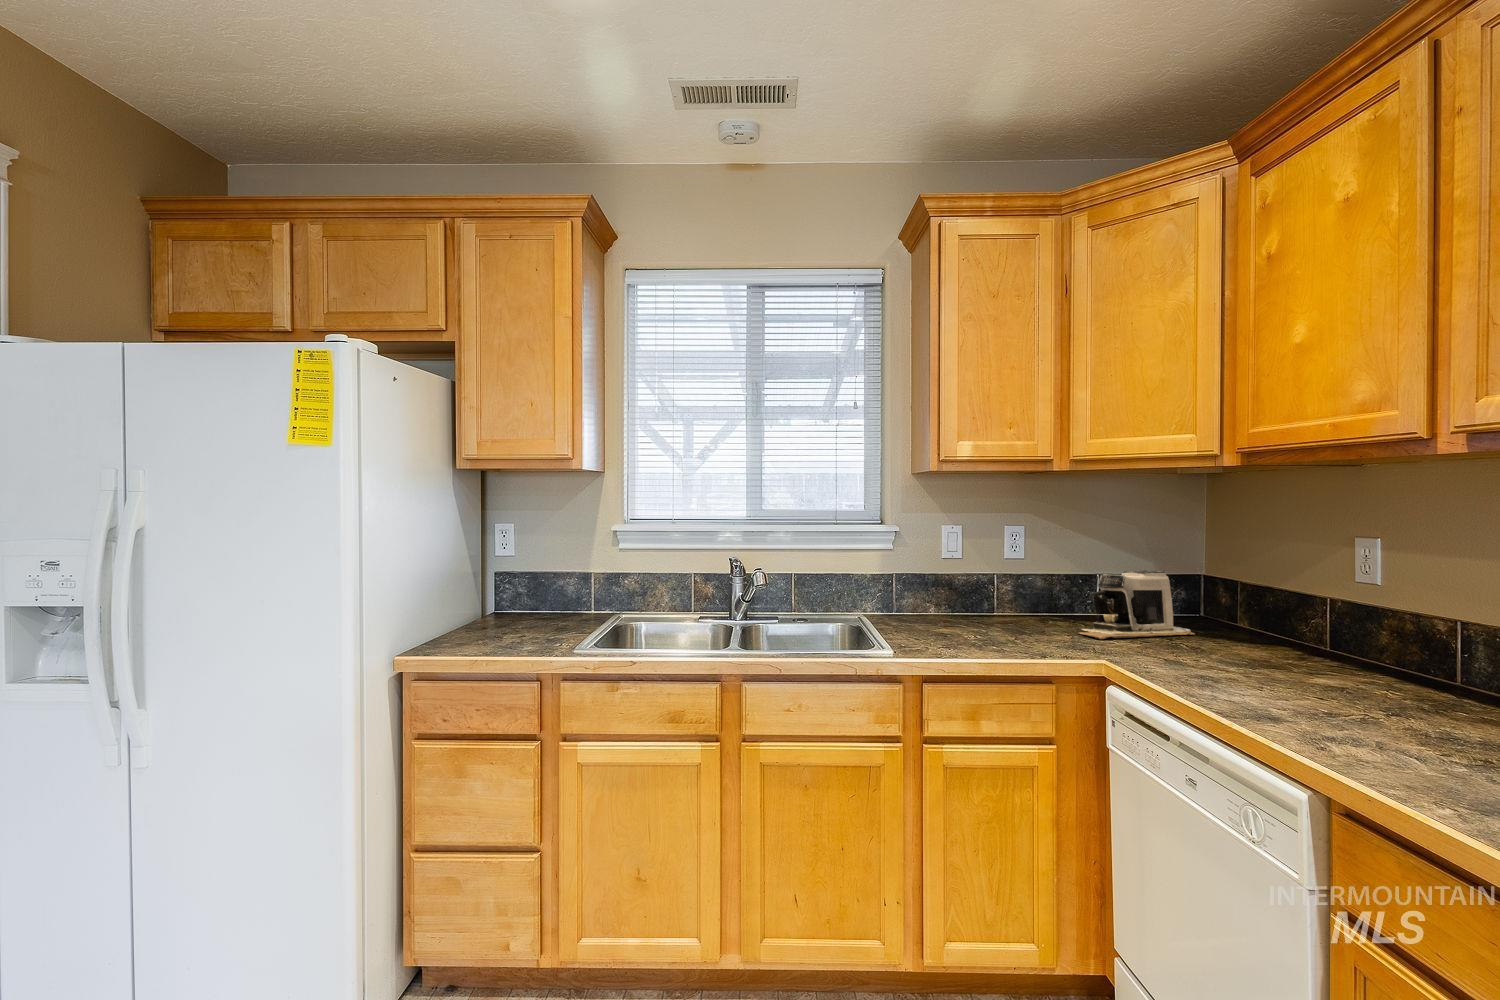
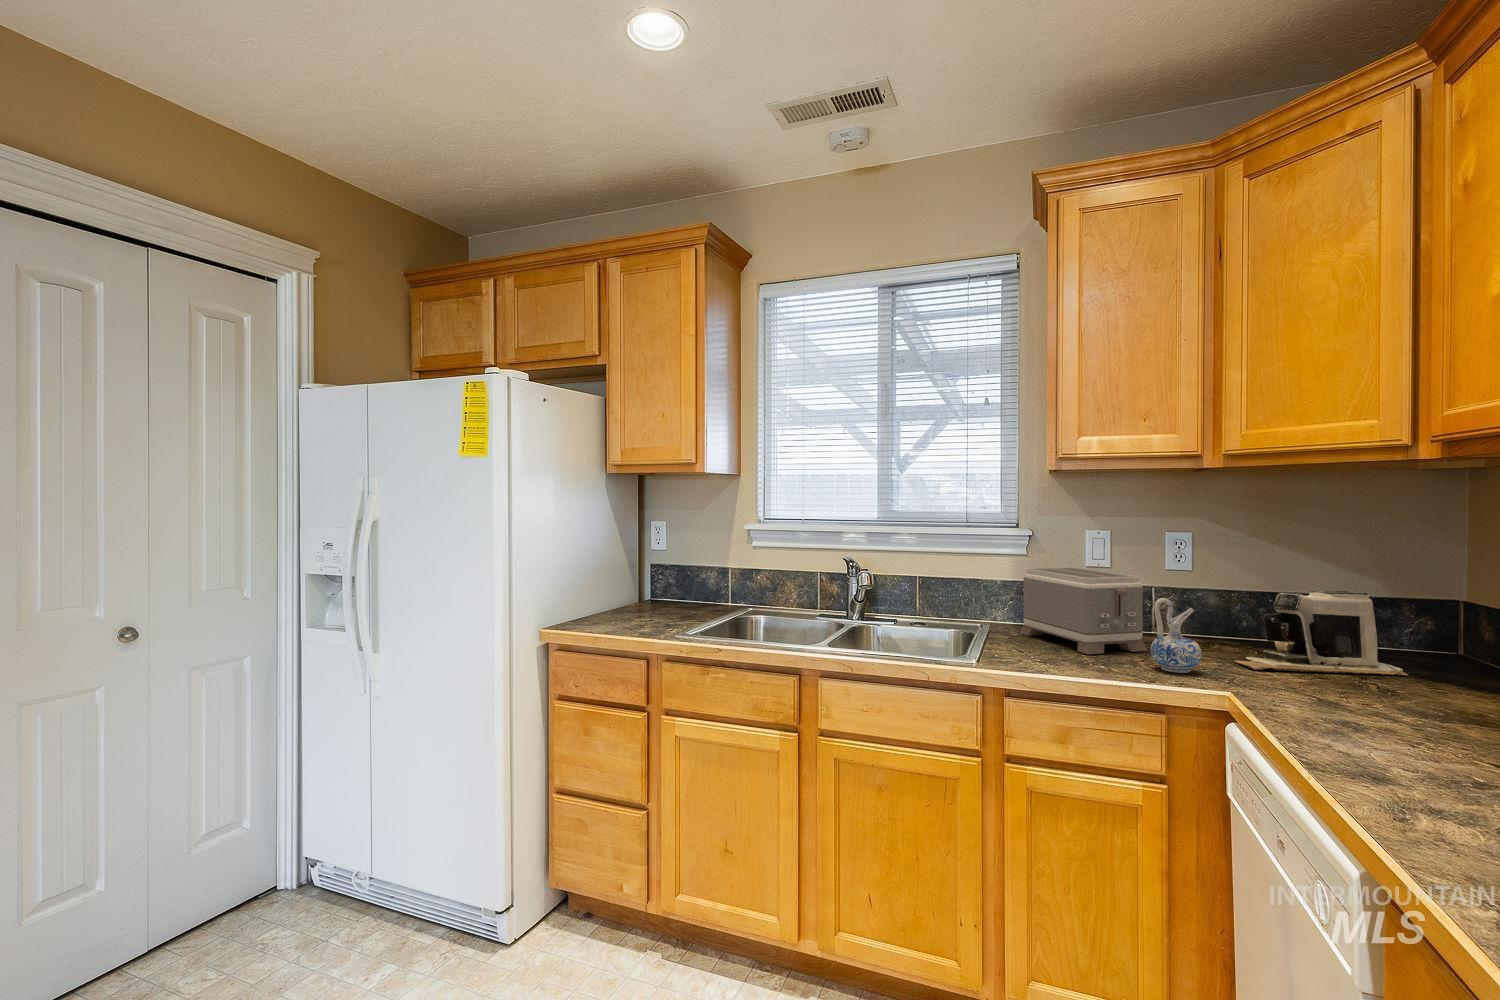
toaster: none [895,559,1010,637] -> present [1020,567,1147,654]
ceramic pitcher: none [1029,583,1070,647] -> present [1151,598,1201,673]

